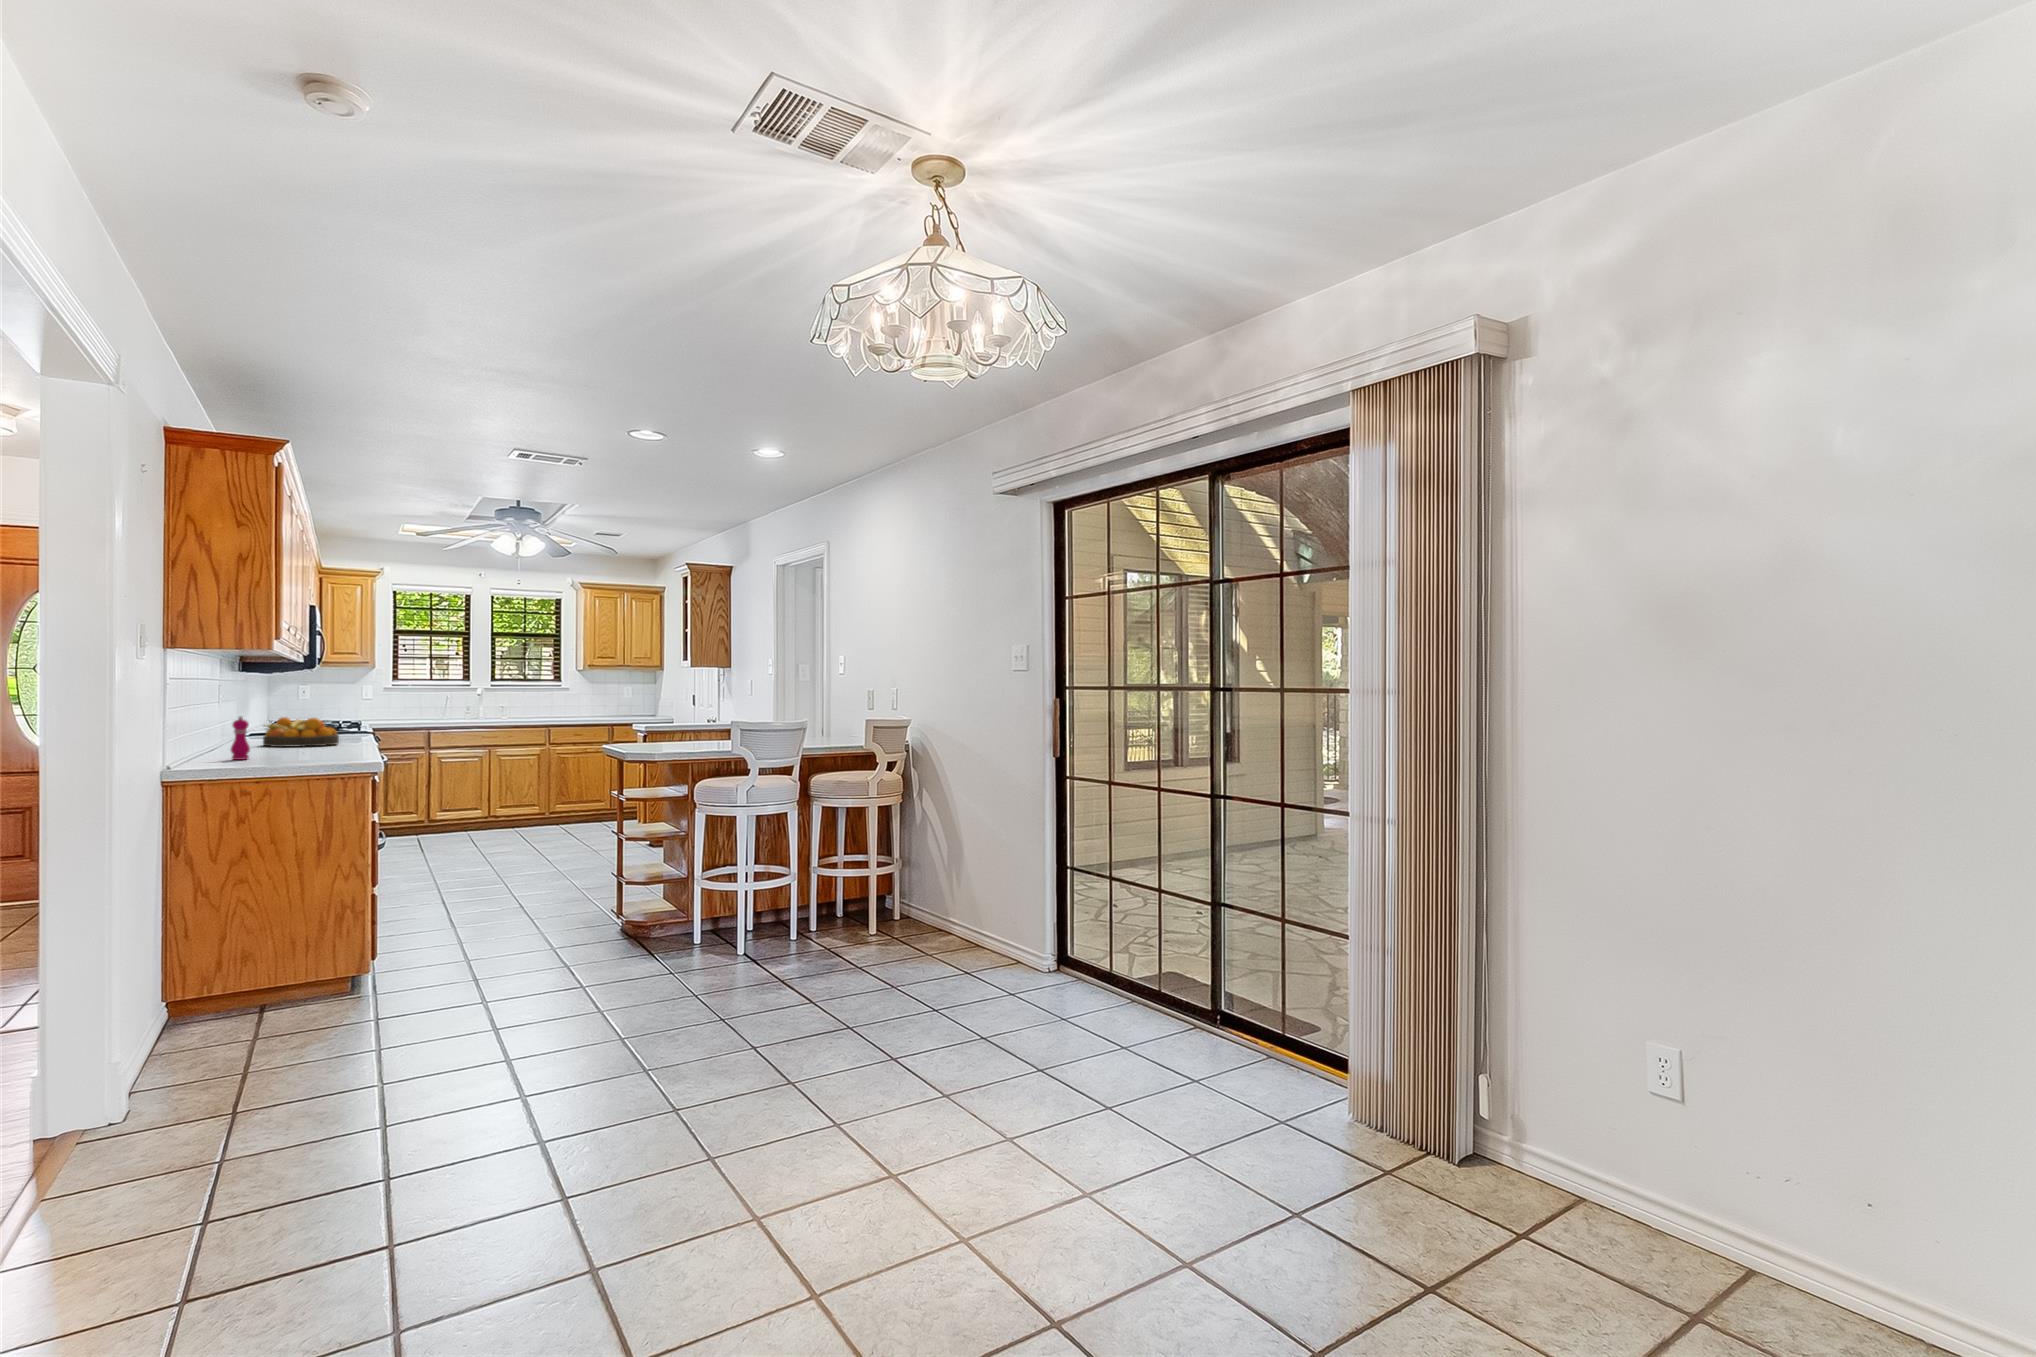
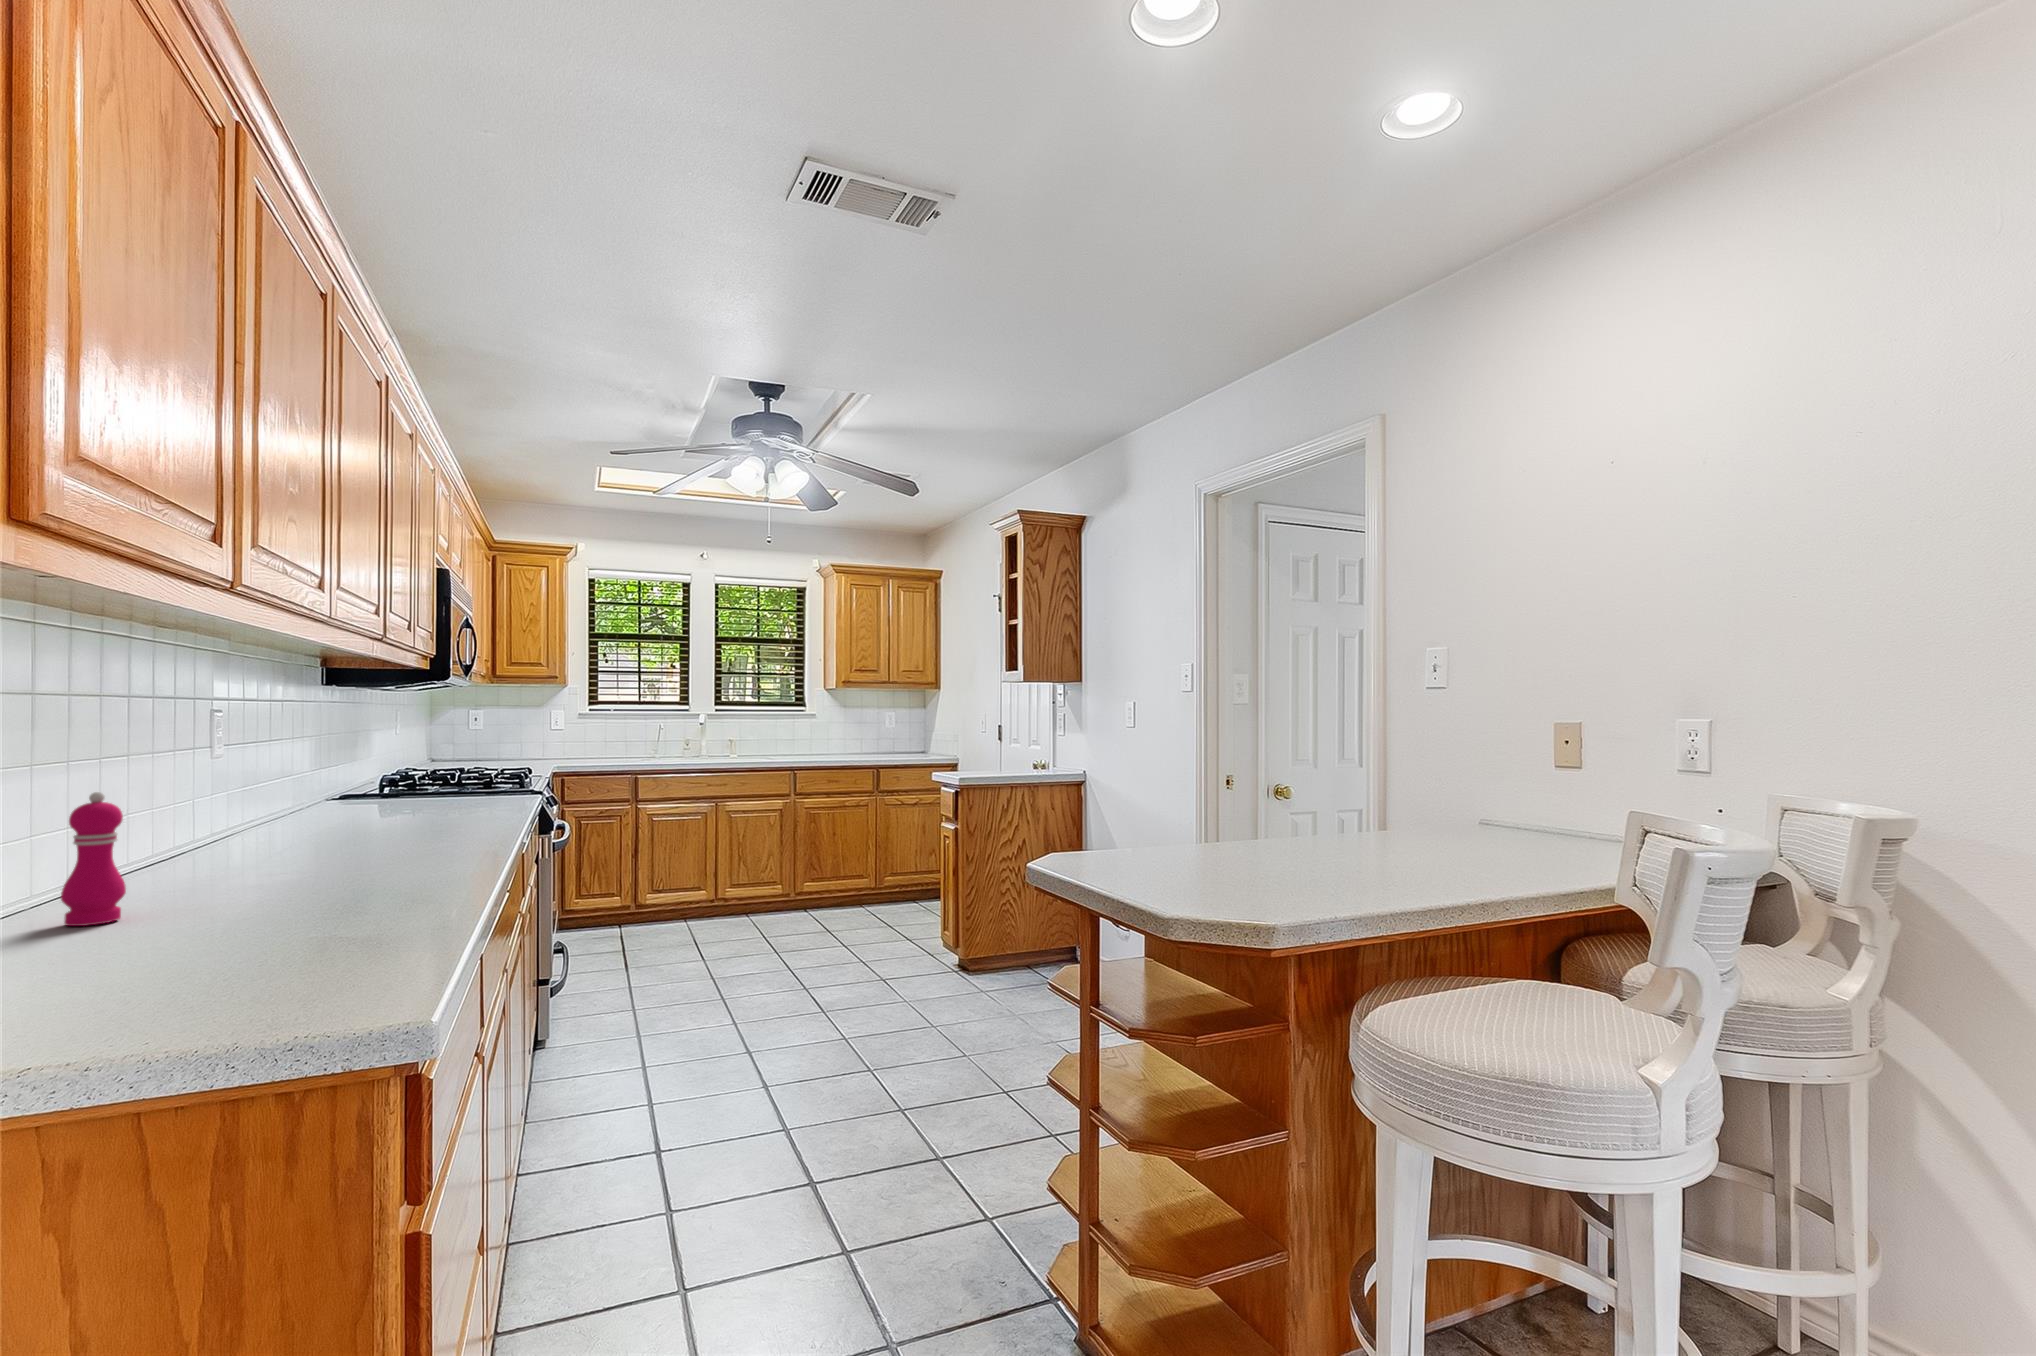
fruit bowl: present [263,717,339,747] -> none [294,773,455,839]

